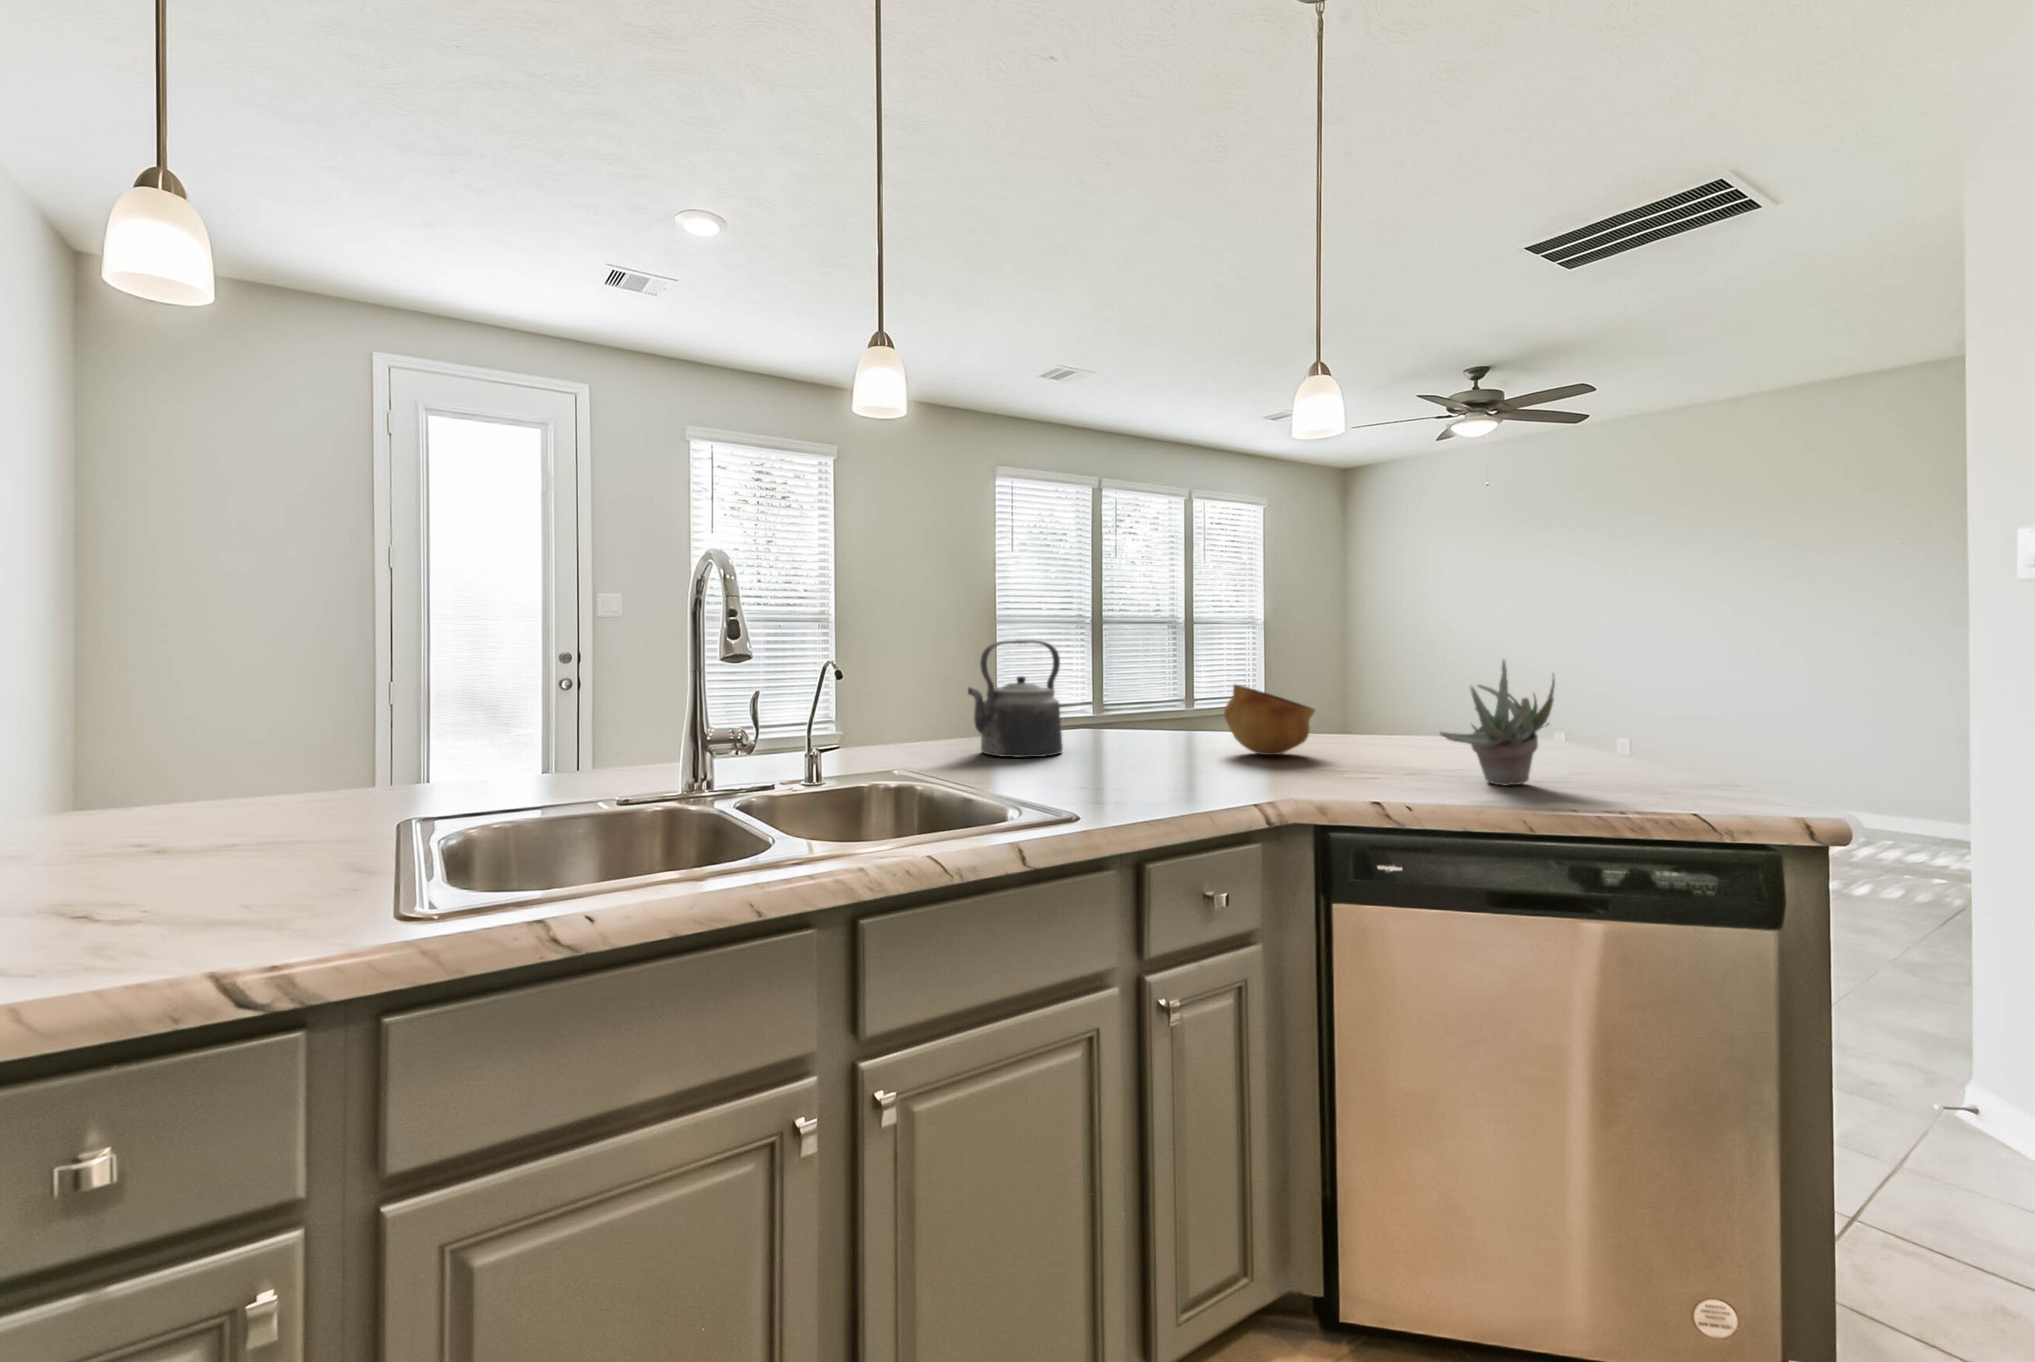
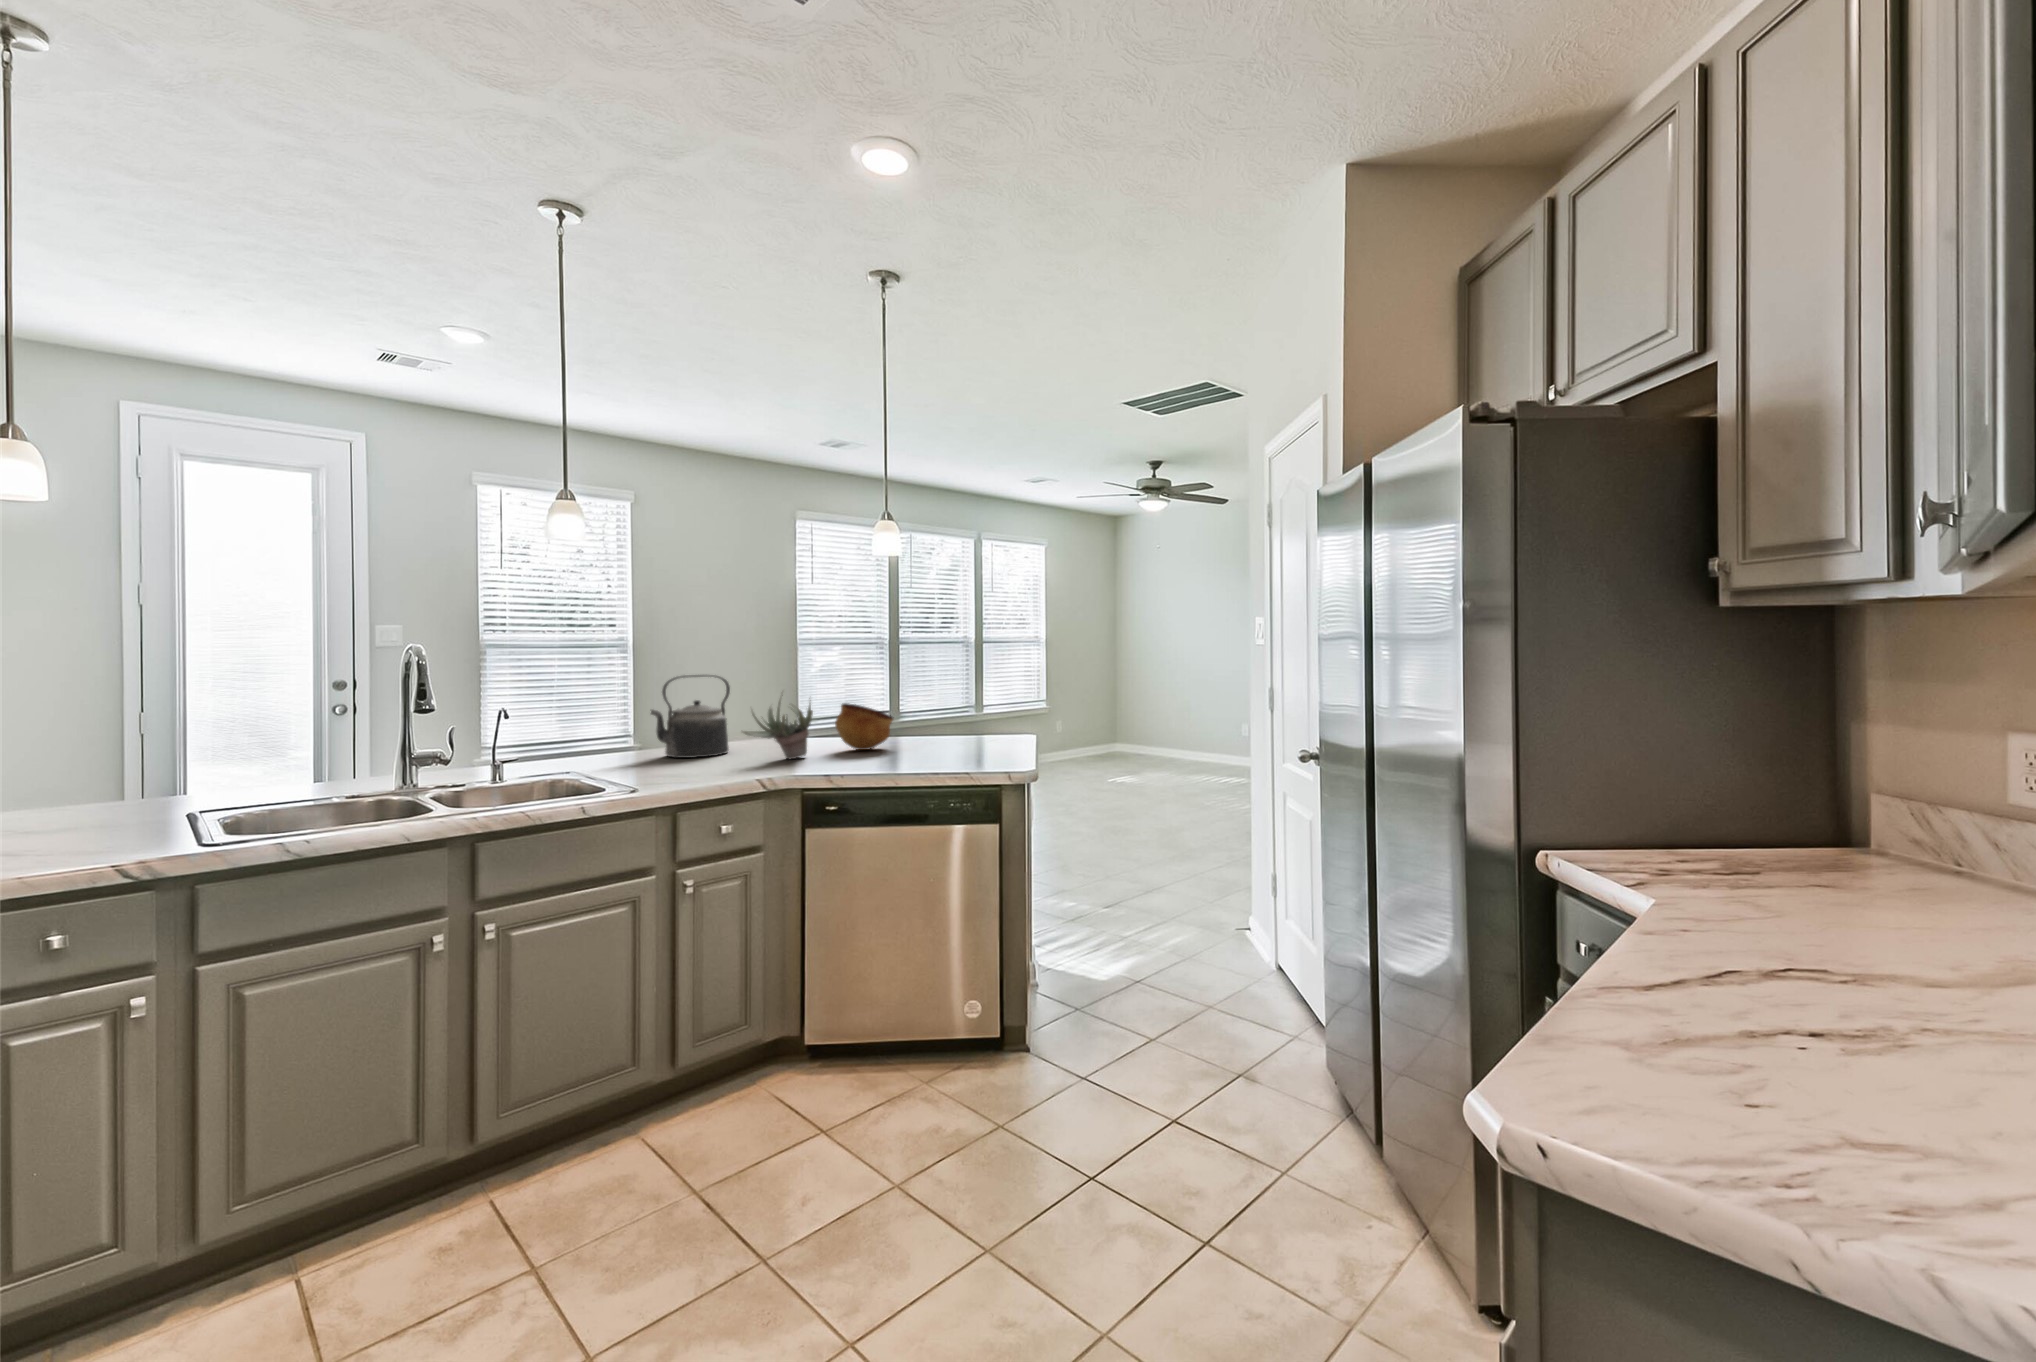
succulent plant: present [1439,660,1555,786] -> present [742,695,813,759]

